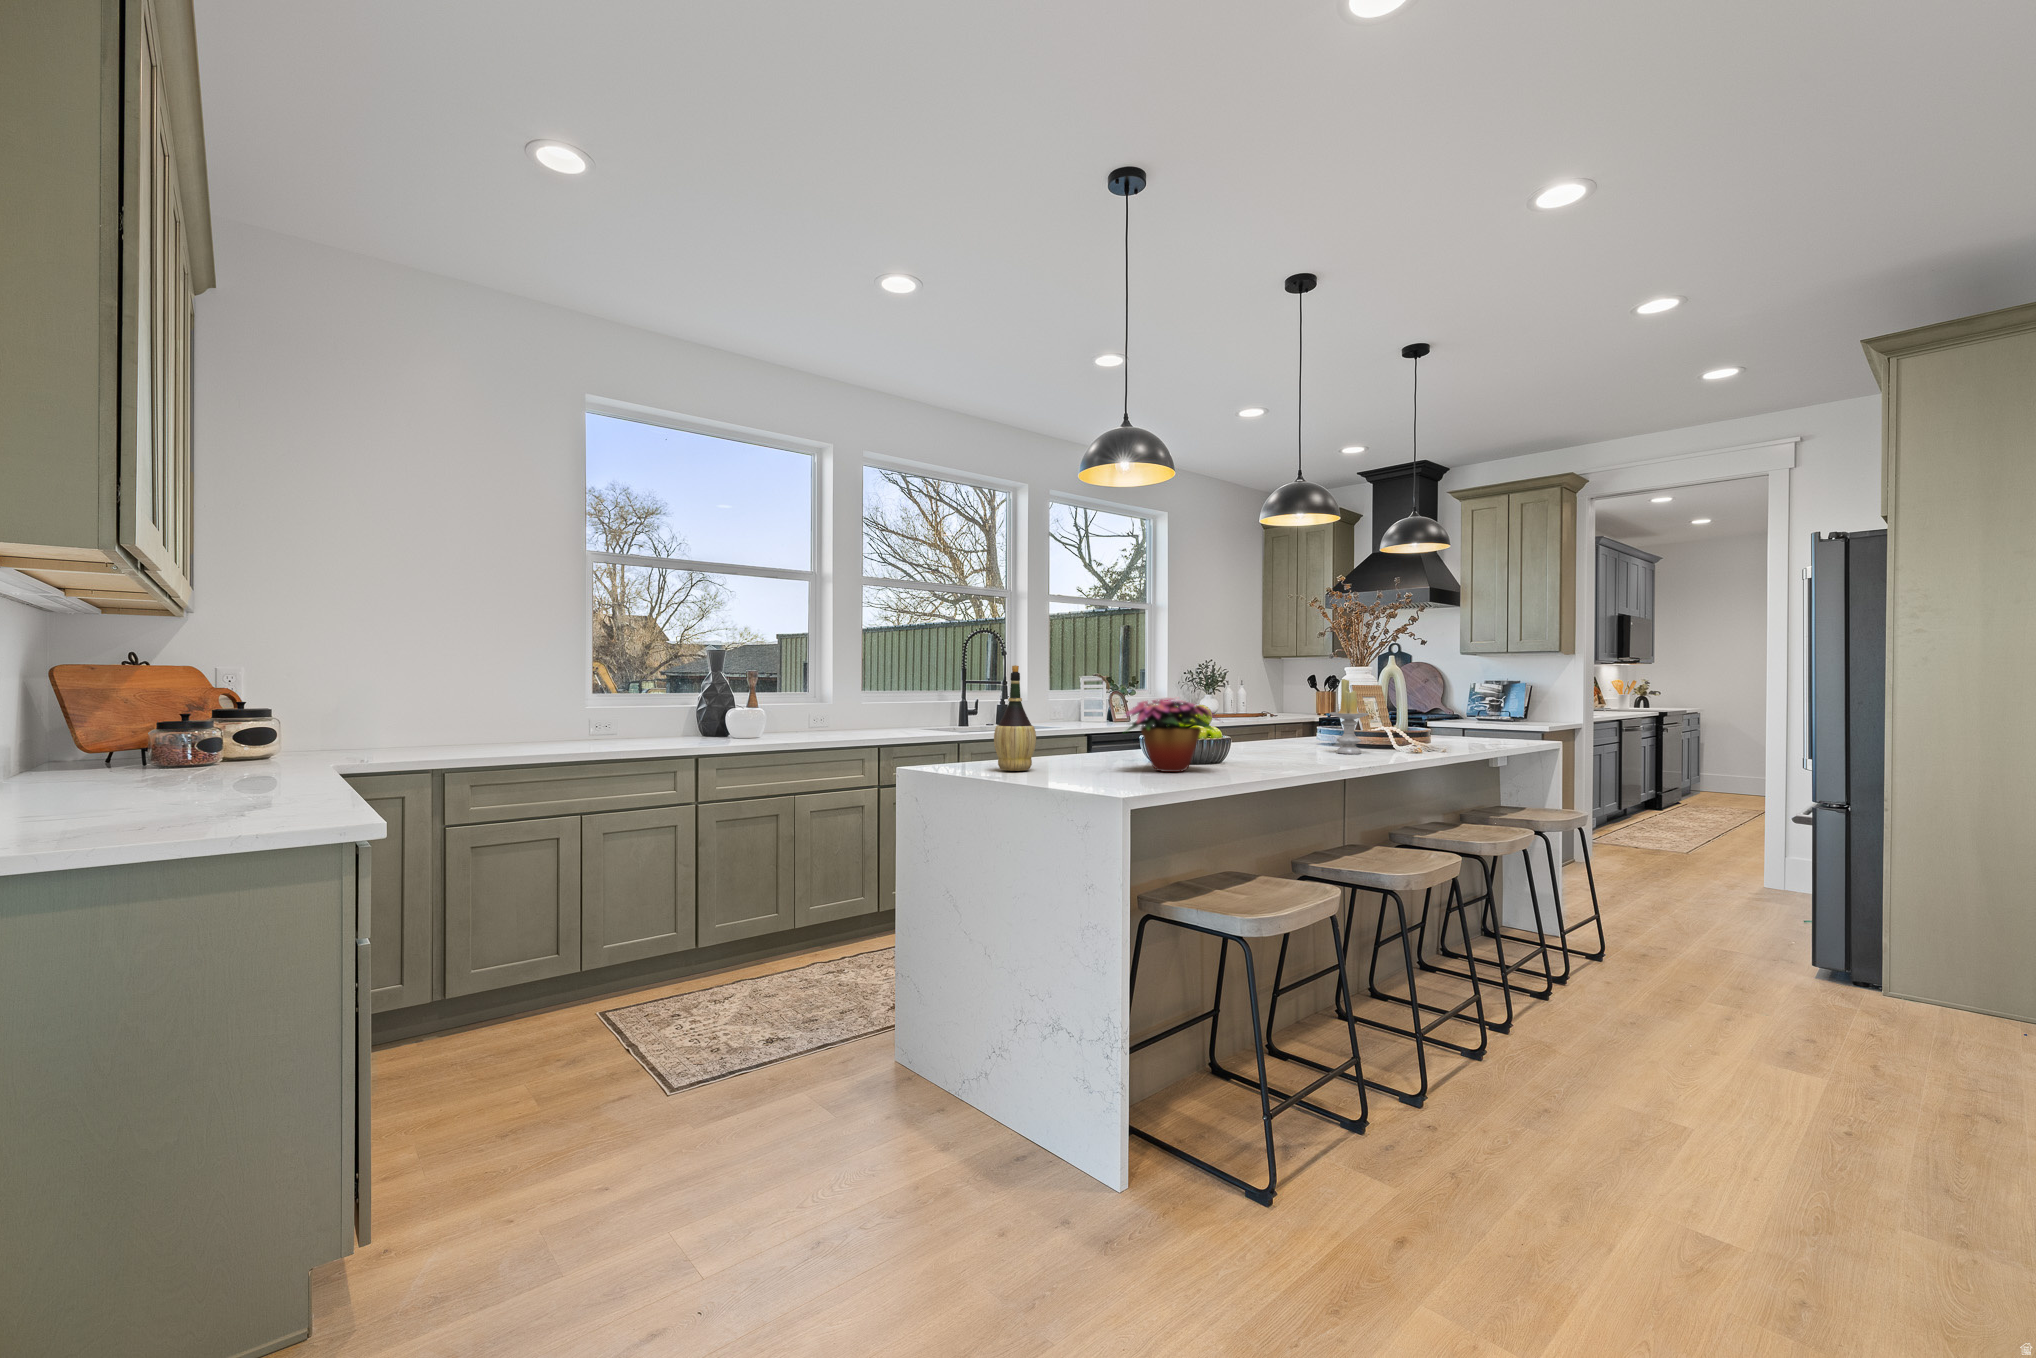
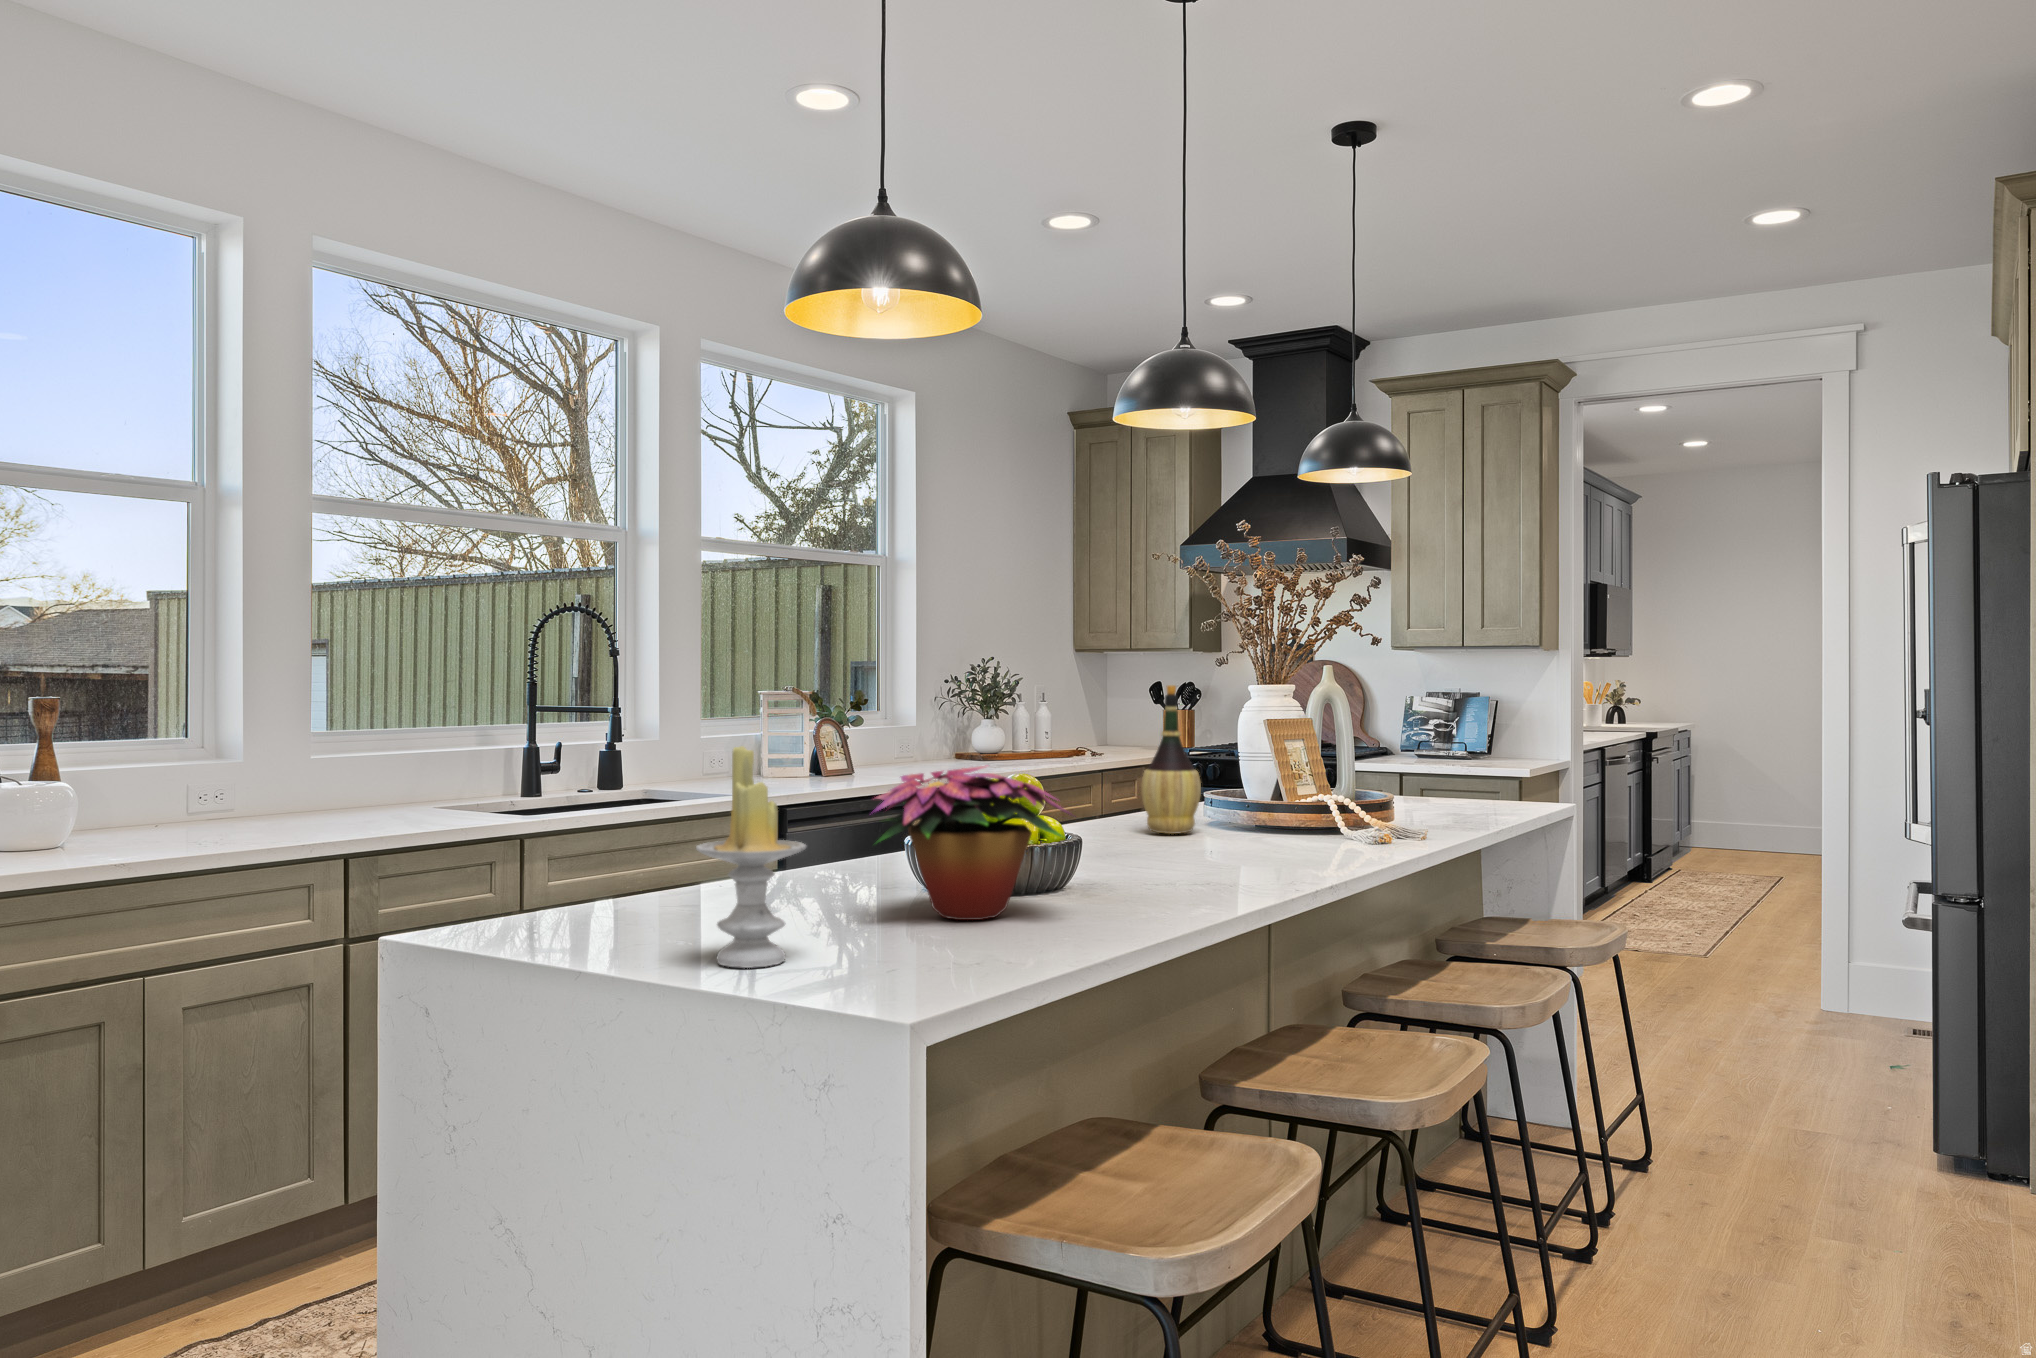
wine bottle: present [994,665,1036,771] -> present [1141,685,1201,834]
candle: present [1330,679,1369,754] -> present [696,746,806,968]

